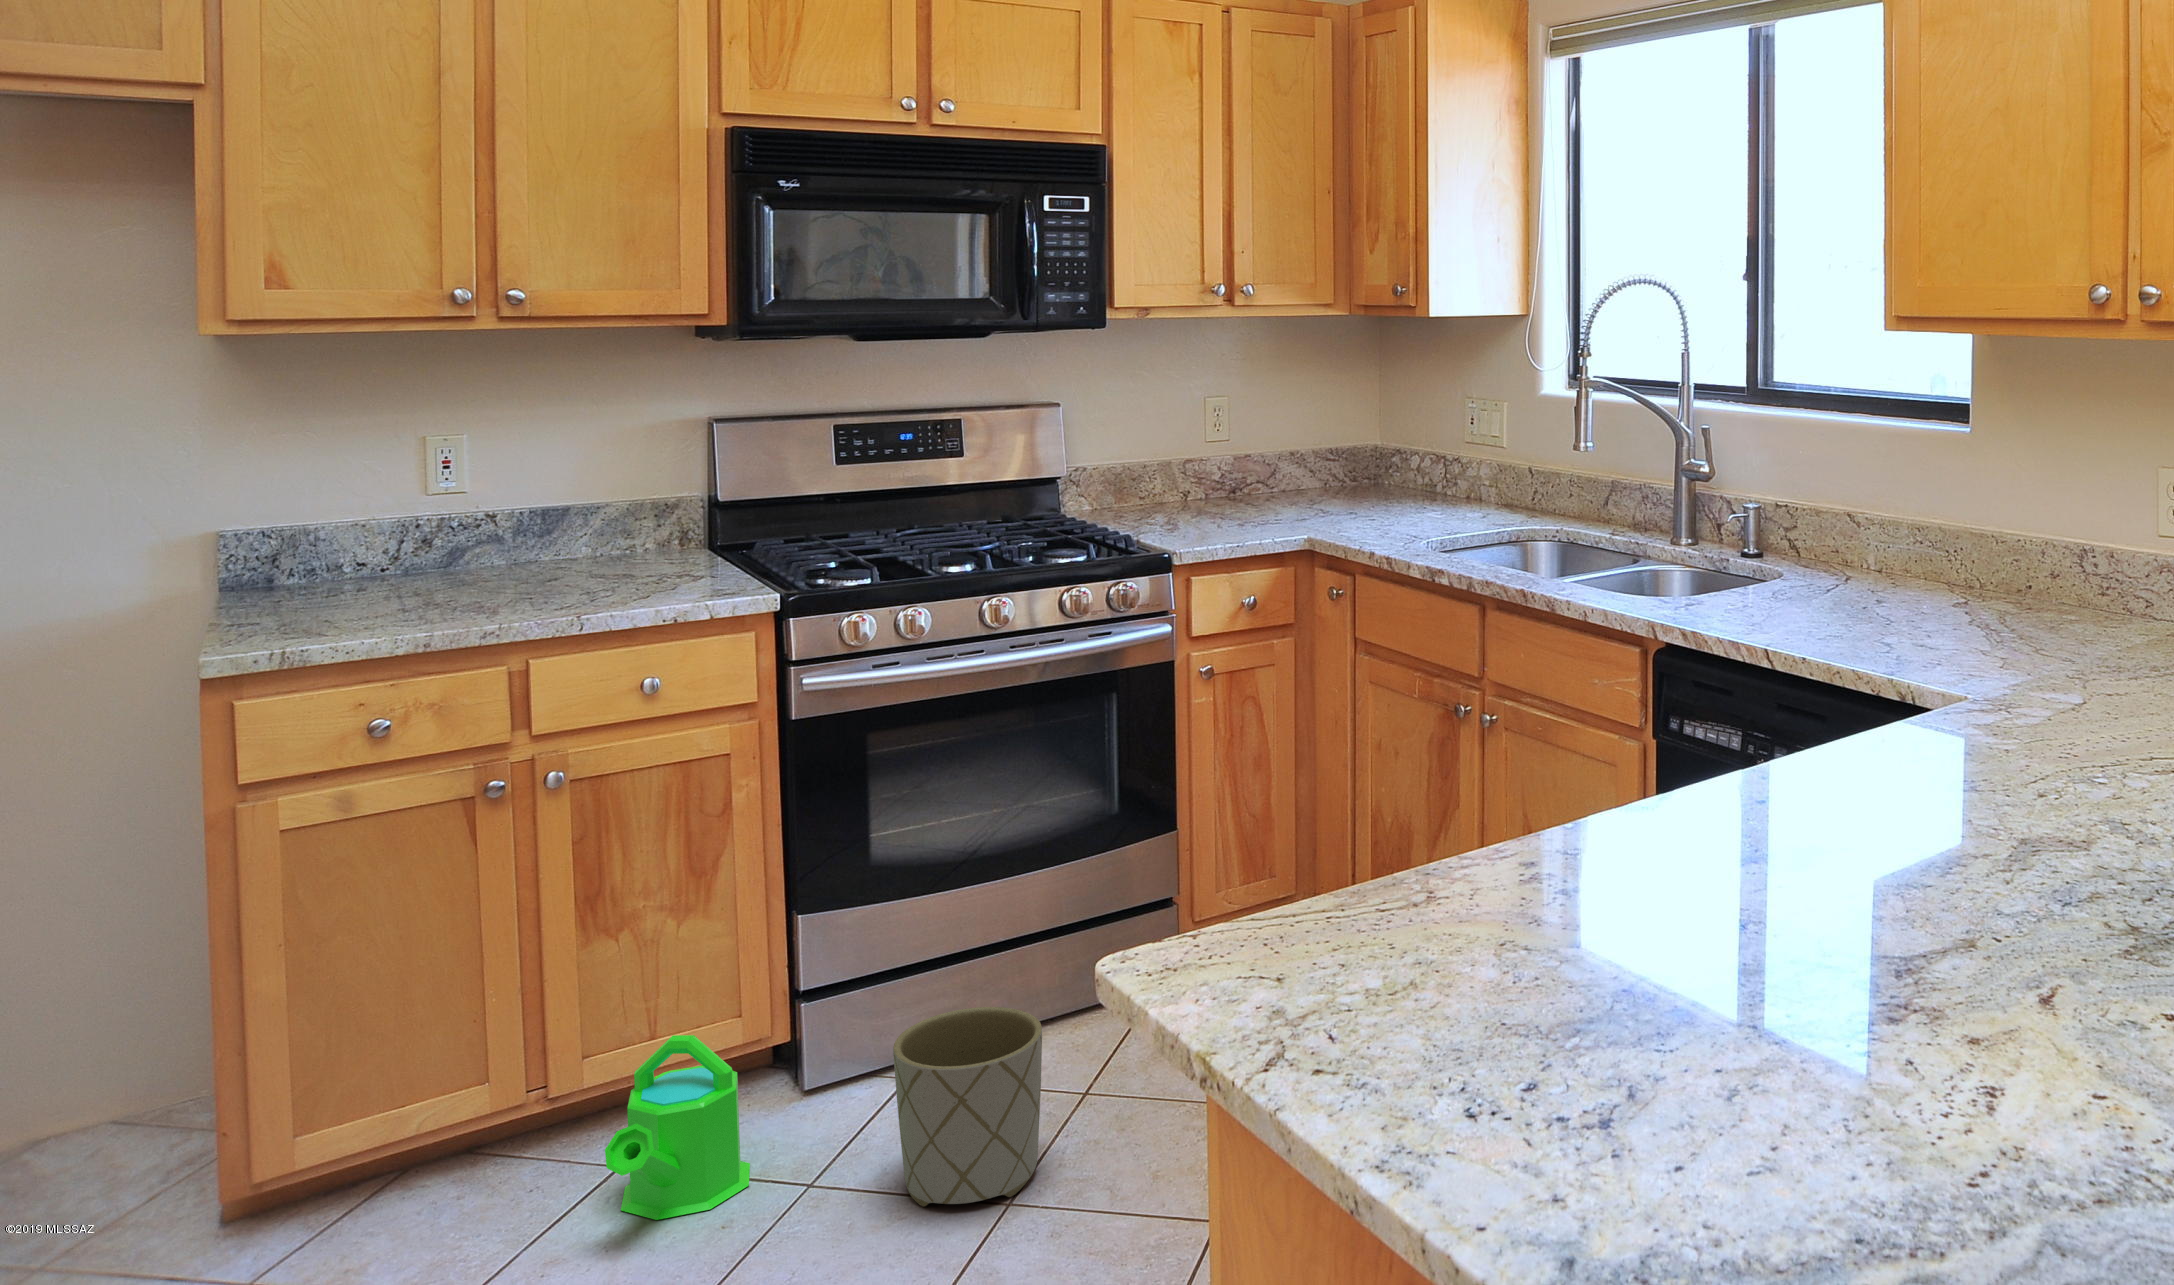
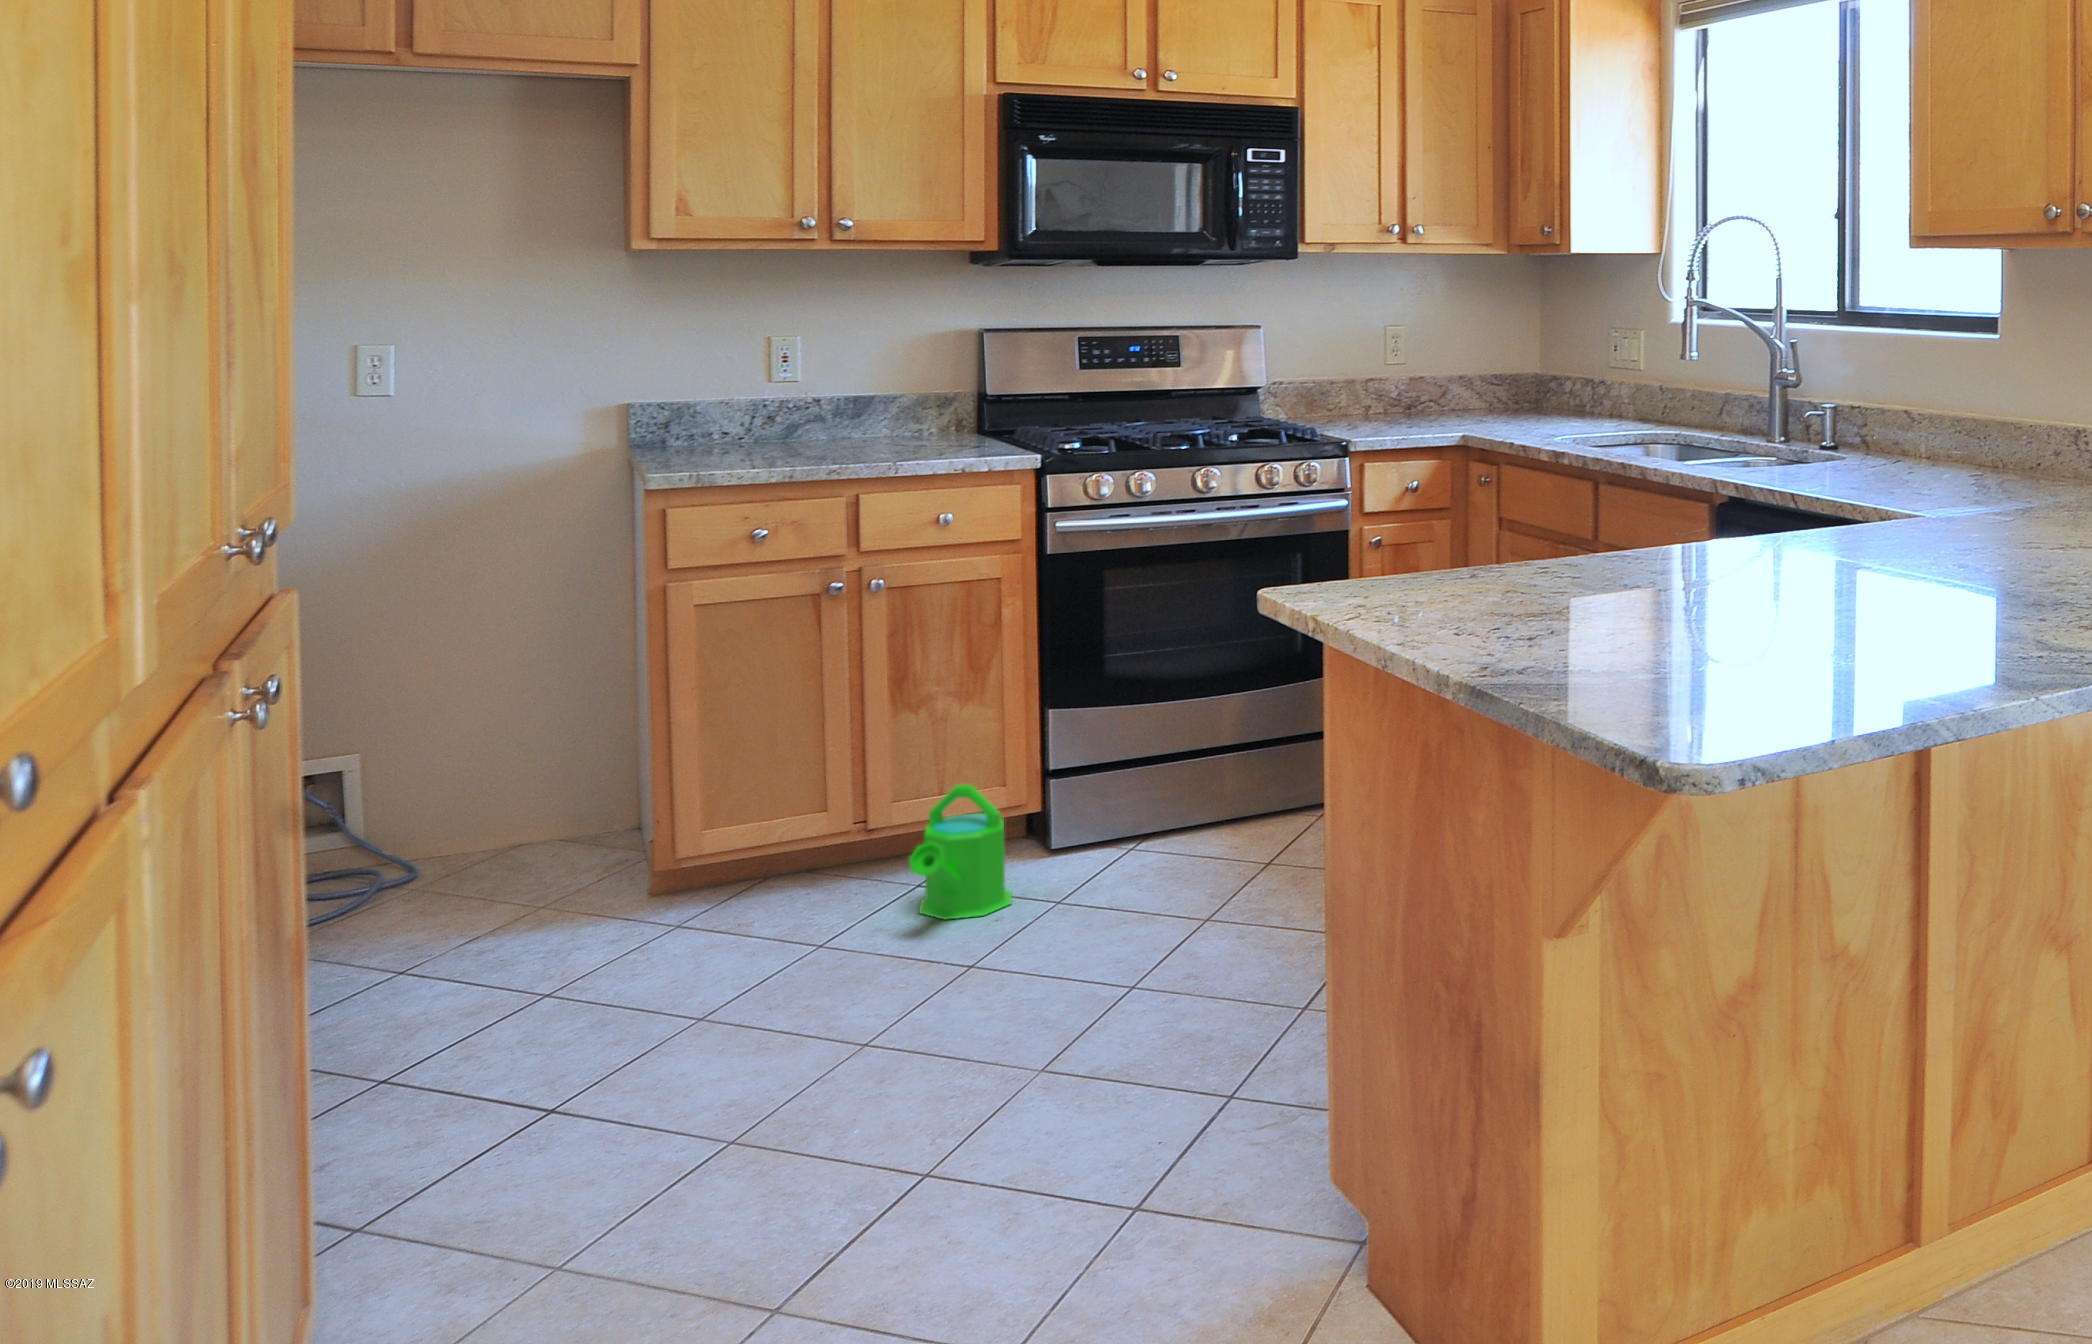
planter: present [893,1007,1042,1207] -> none [1121,780,1234,922]

